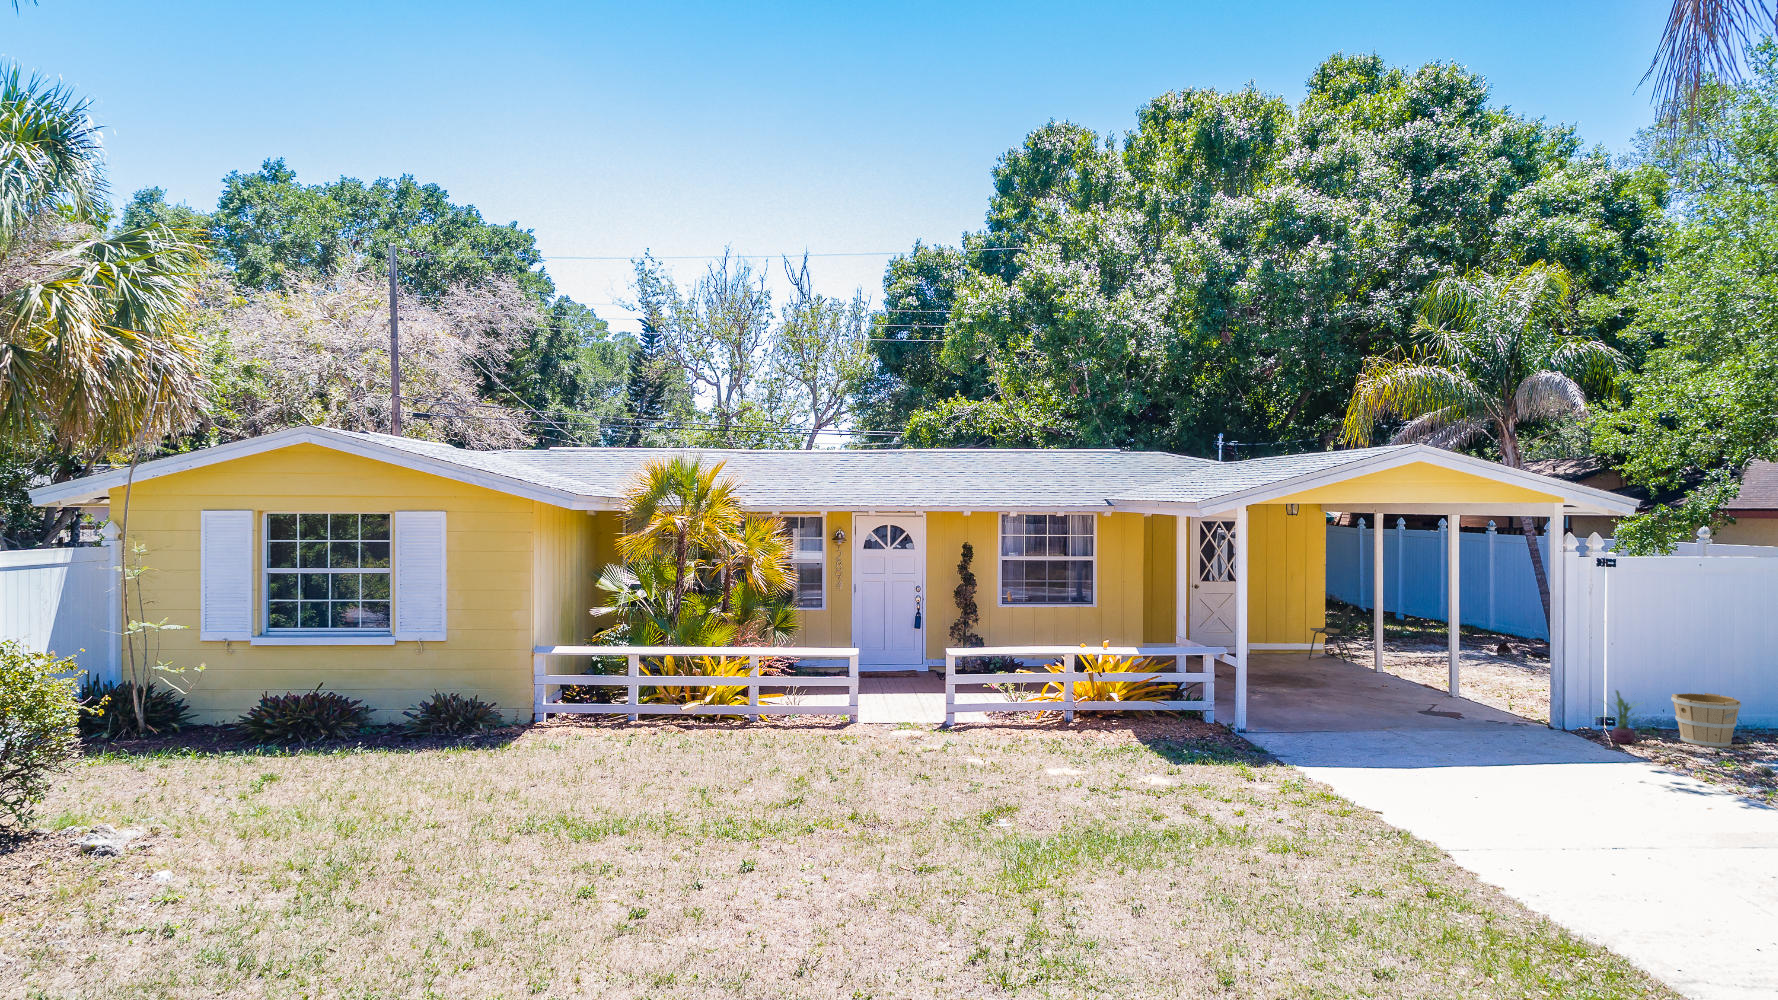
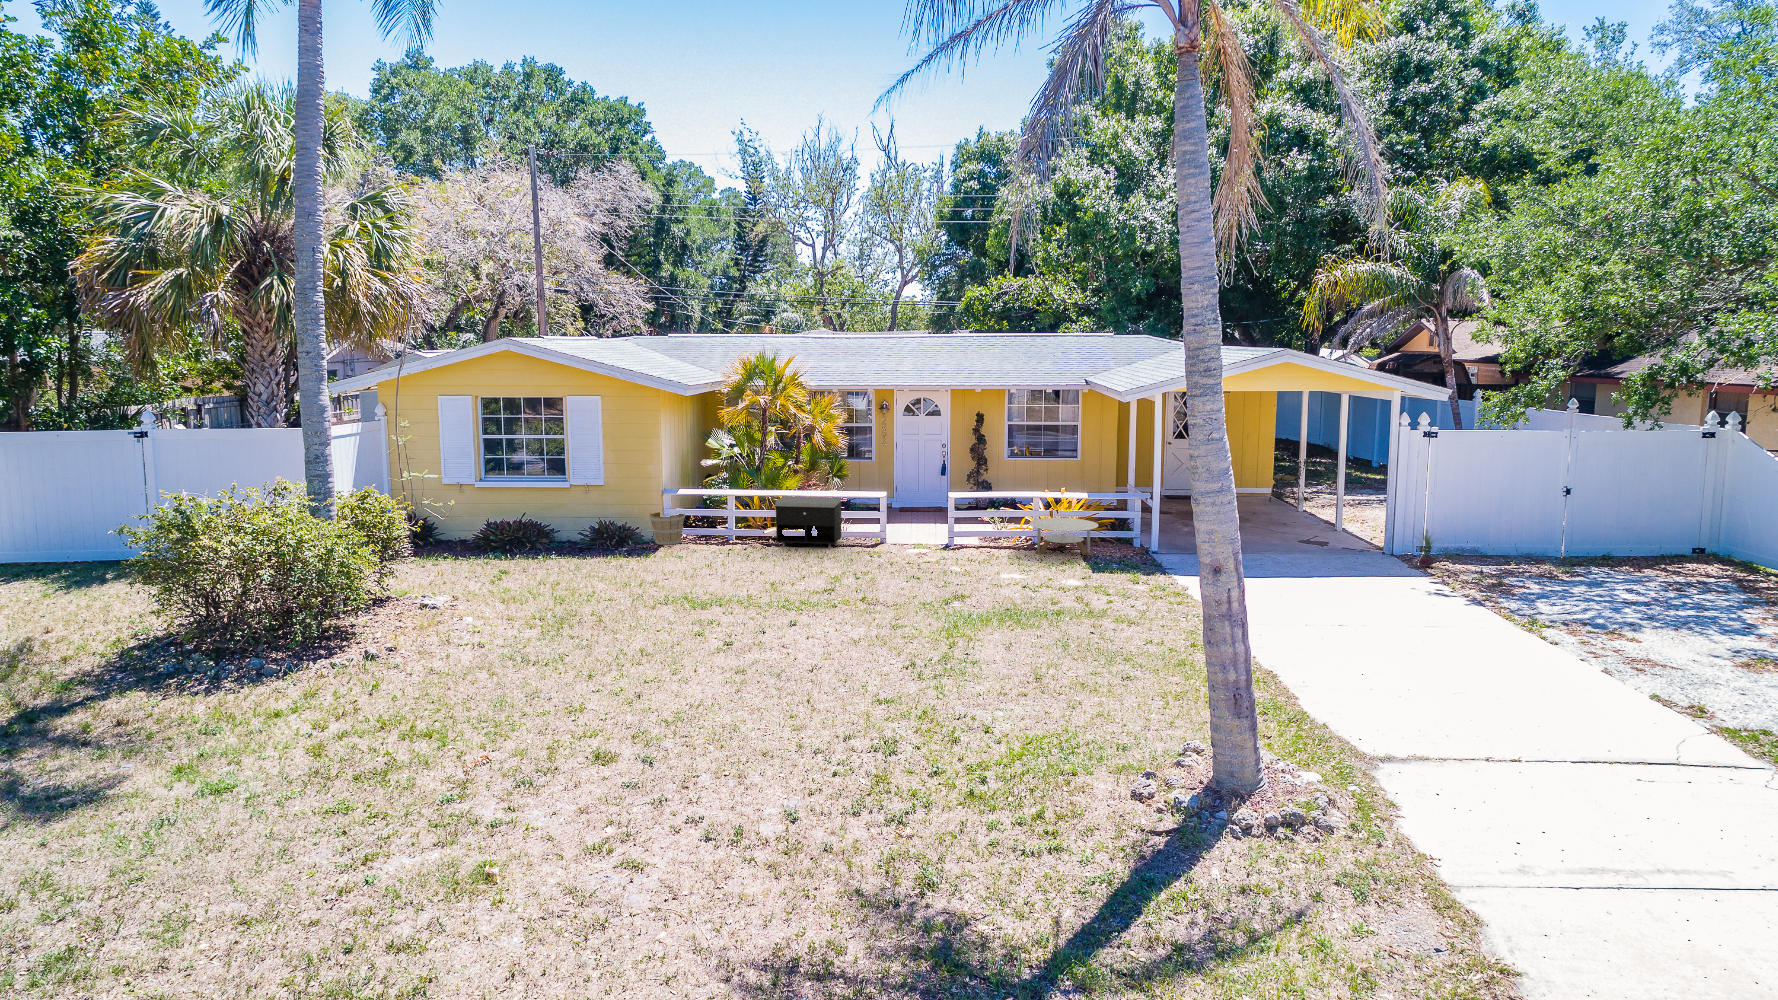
storage bench: none [702,655,796,730] -> present [775,496,841,548]
round table: none [1068,682,1167,735] -> present [1029,518,1098,555]
wooden bucket: present [1671,693,1741,748] -> present [649,512,685,545]

